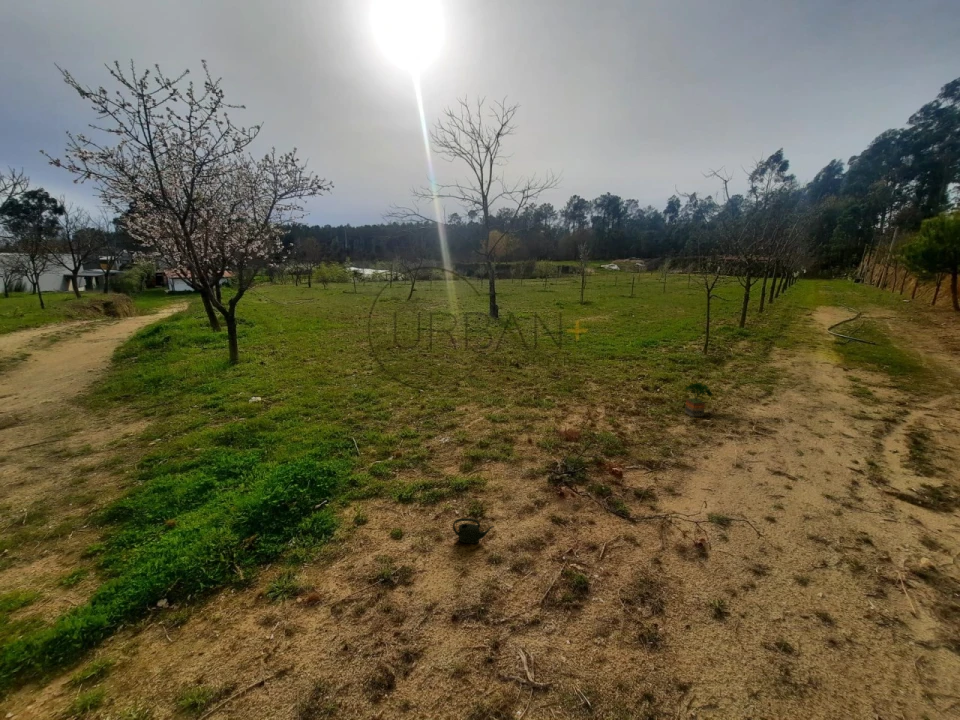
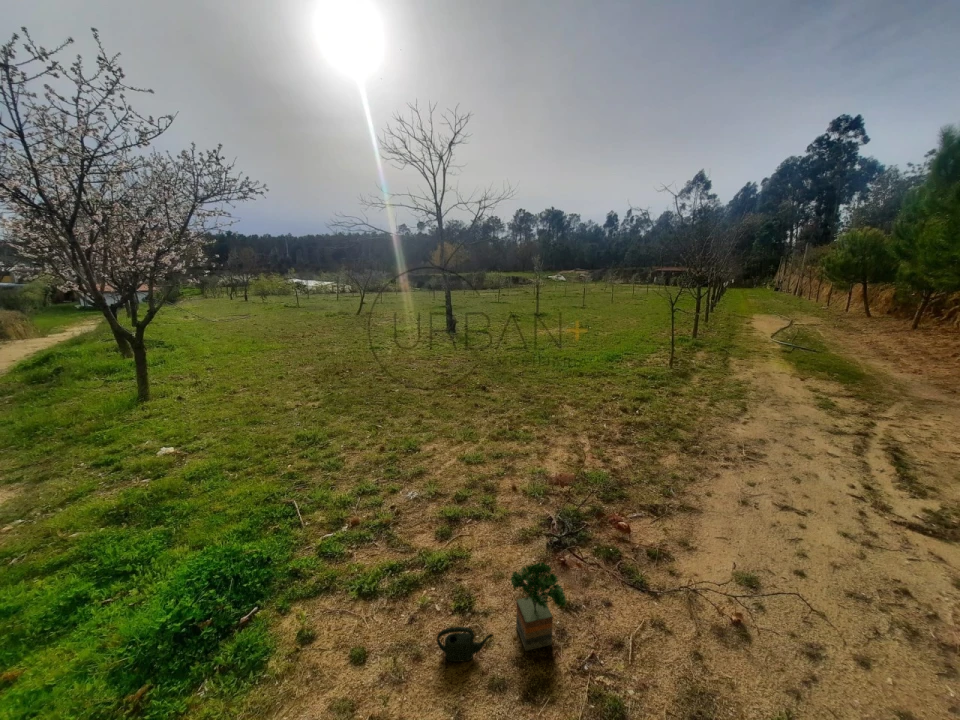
potted tree: present [685,383,712,417] -> present [510,562,566,651]

